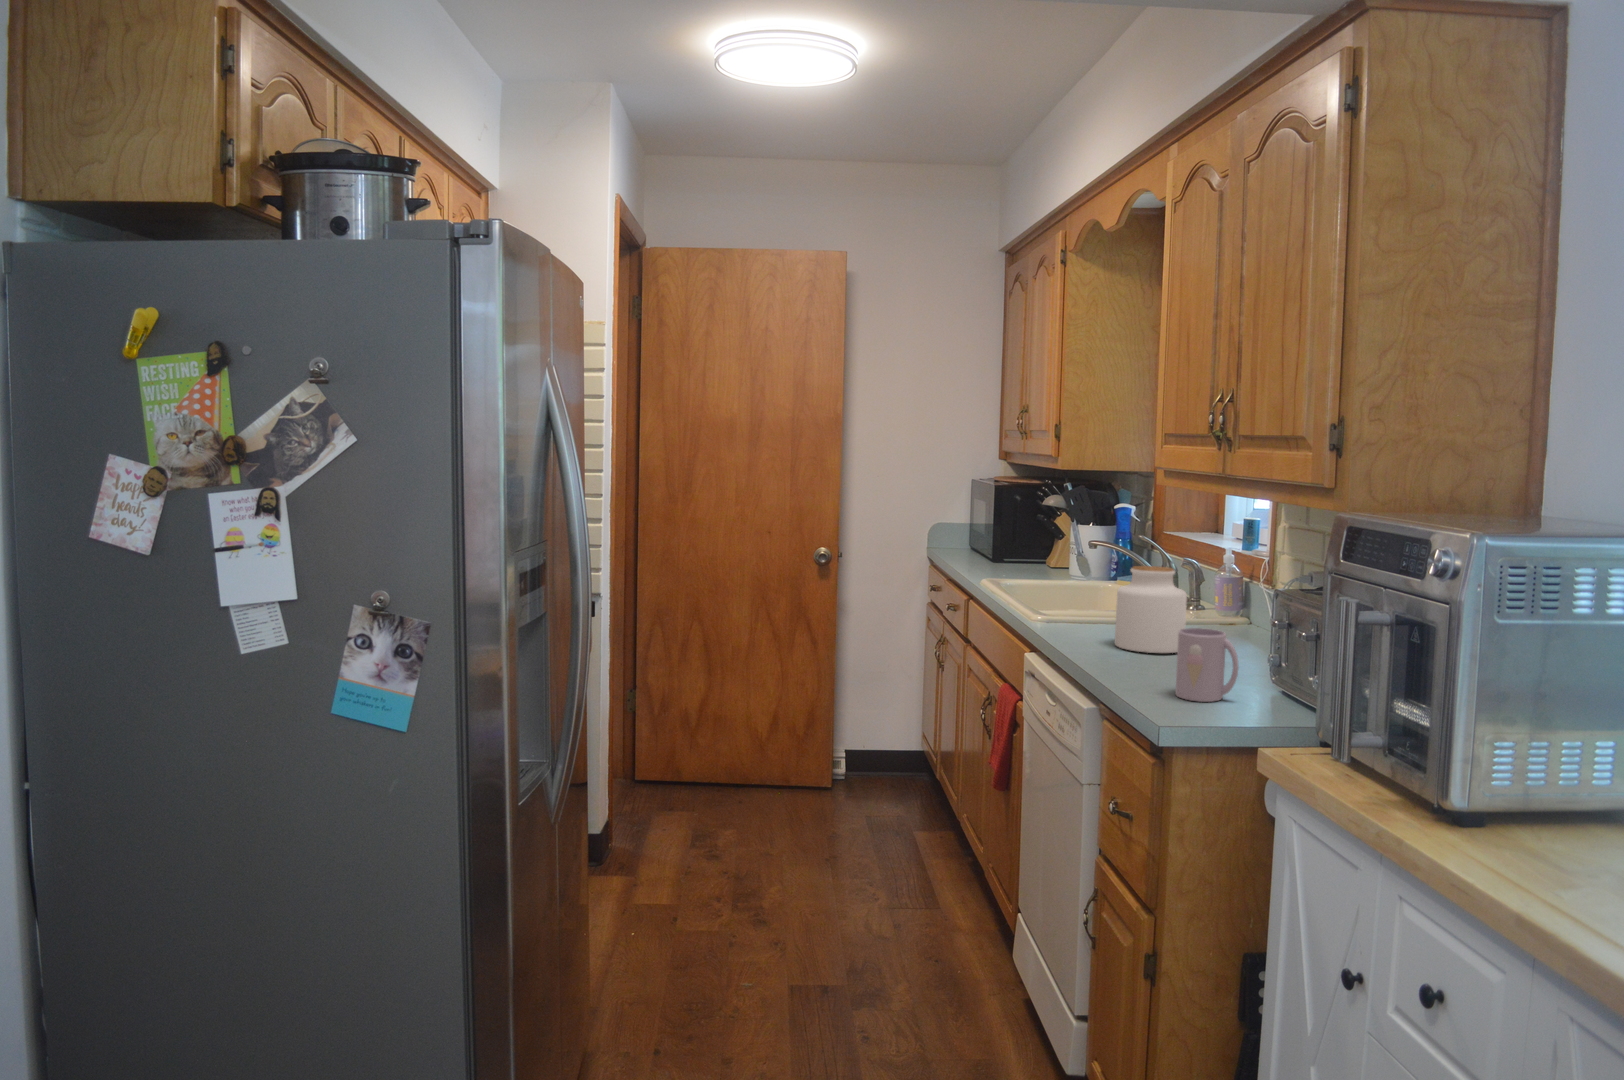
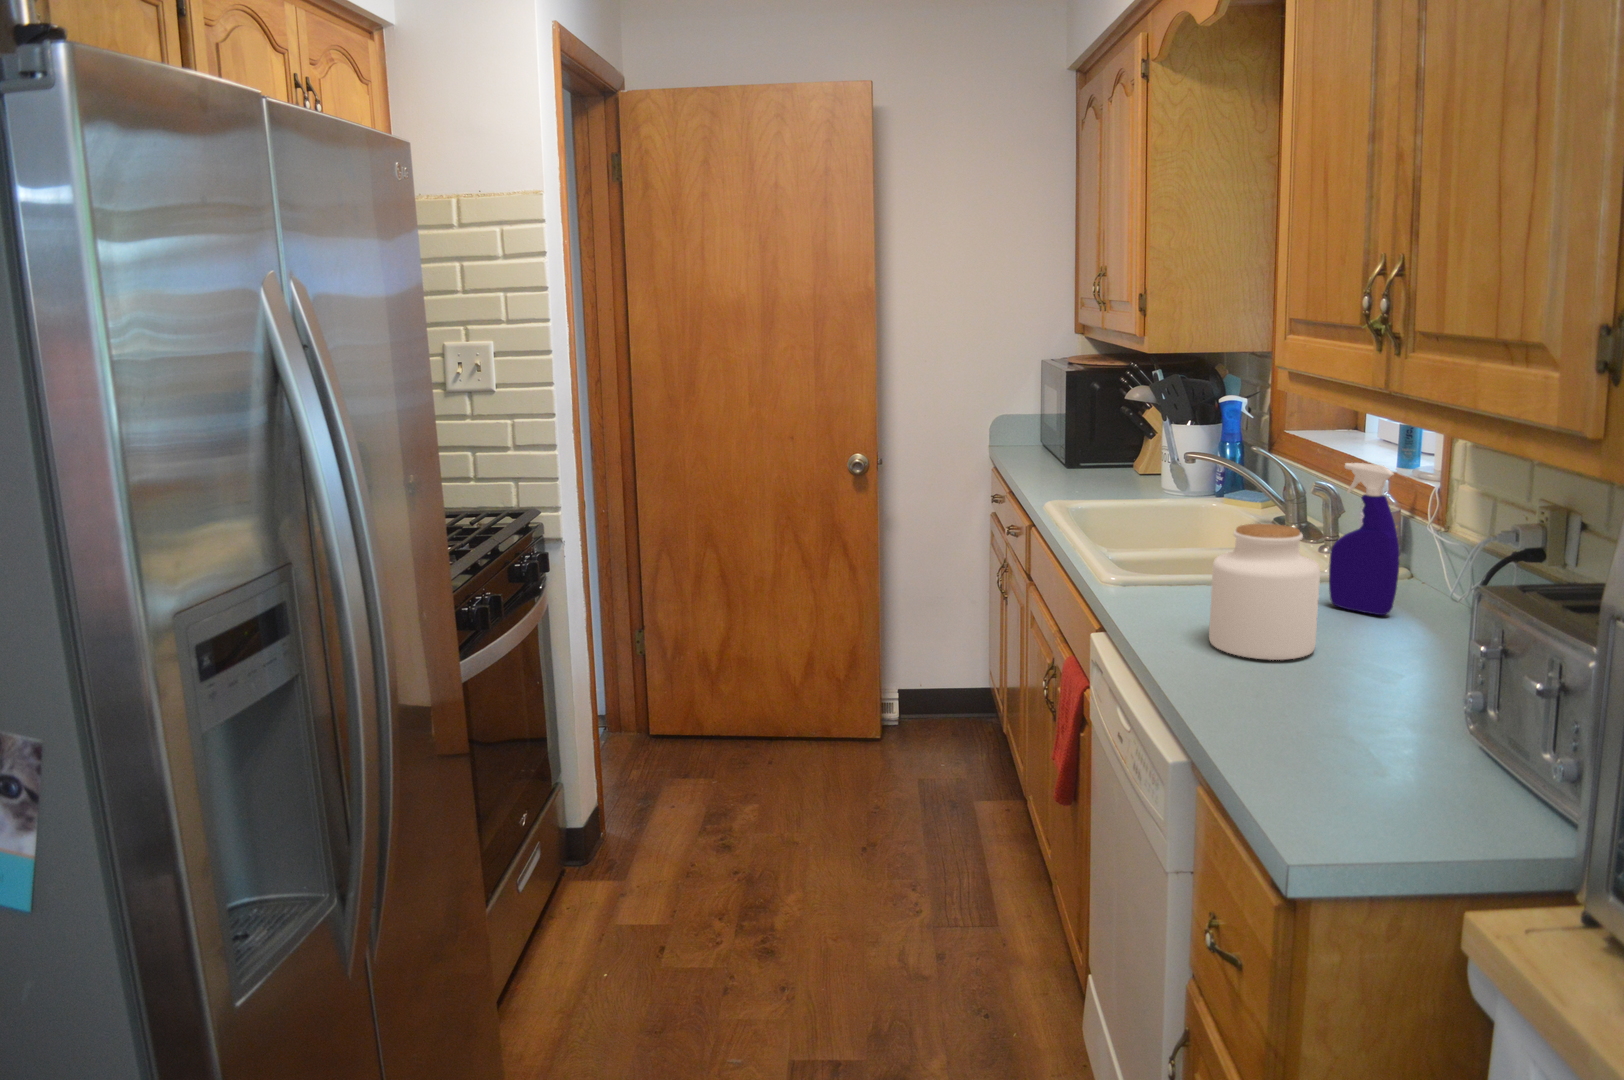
spray bottle: none [1193,533,1239,637] -> present [1329,463,1399,615]
mug: present [1175,628,1238,702] -> none [1301,661,1410,791]

